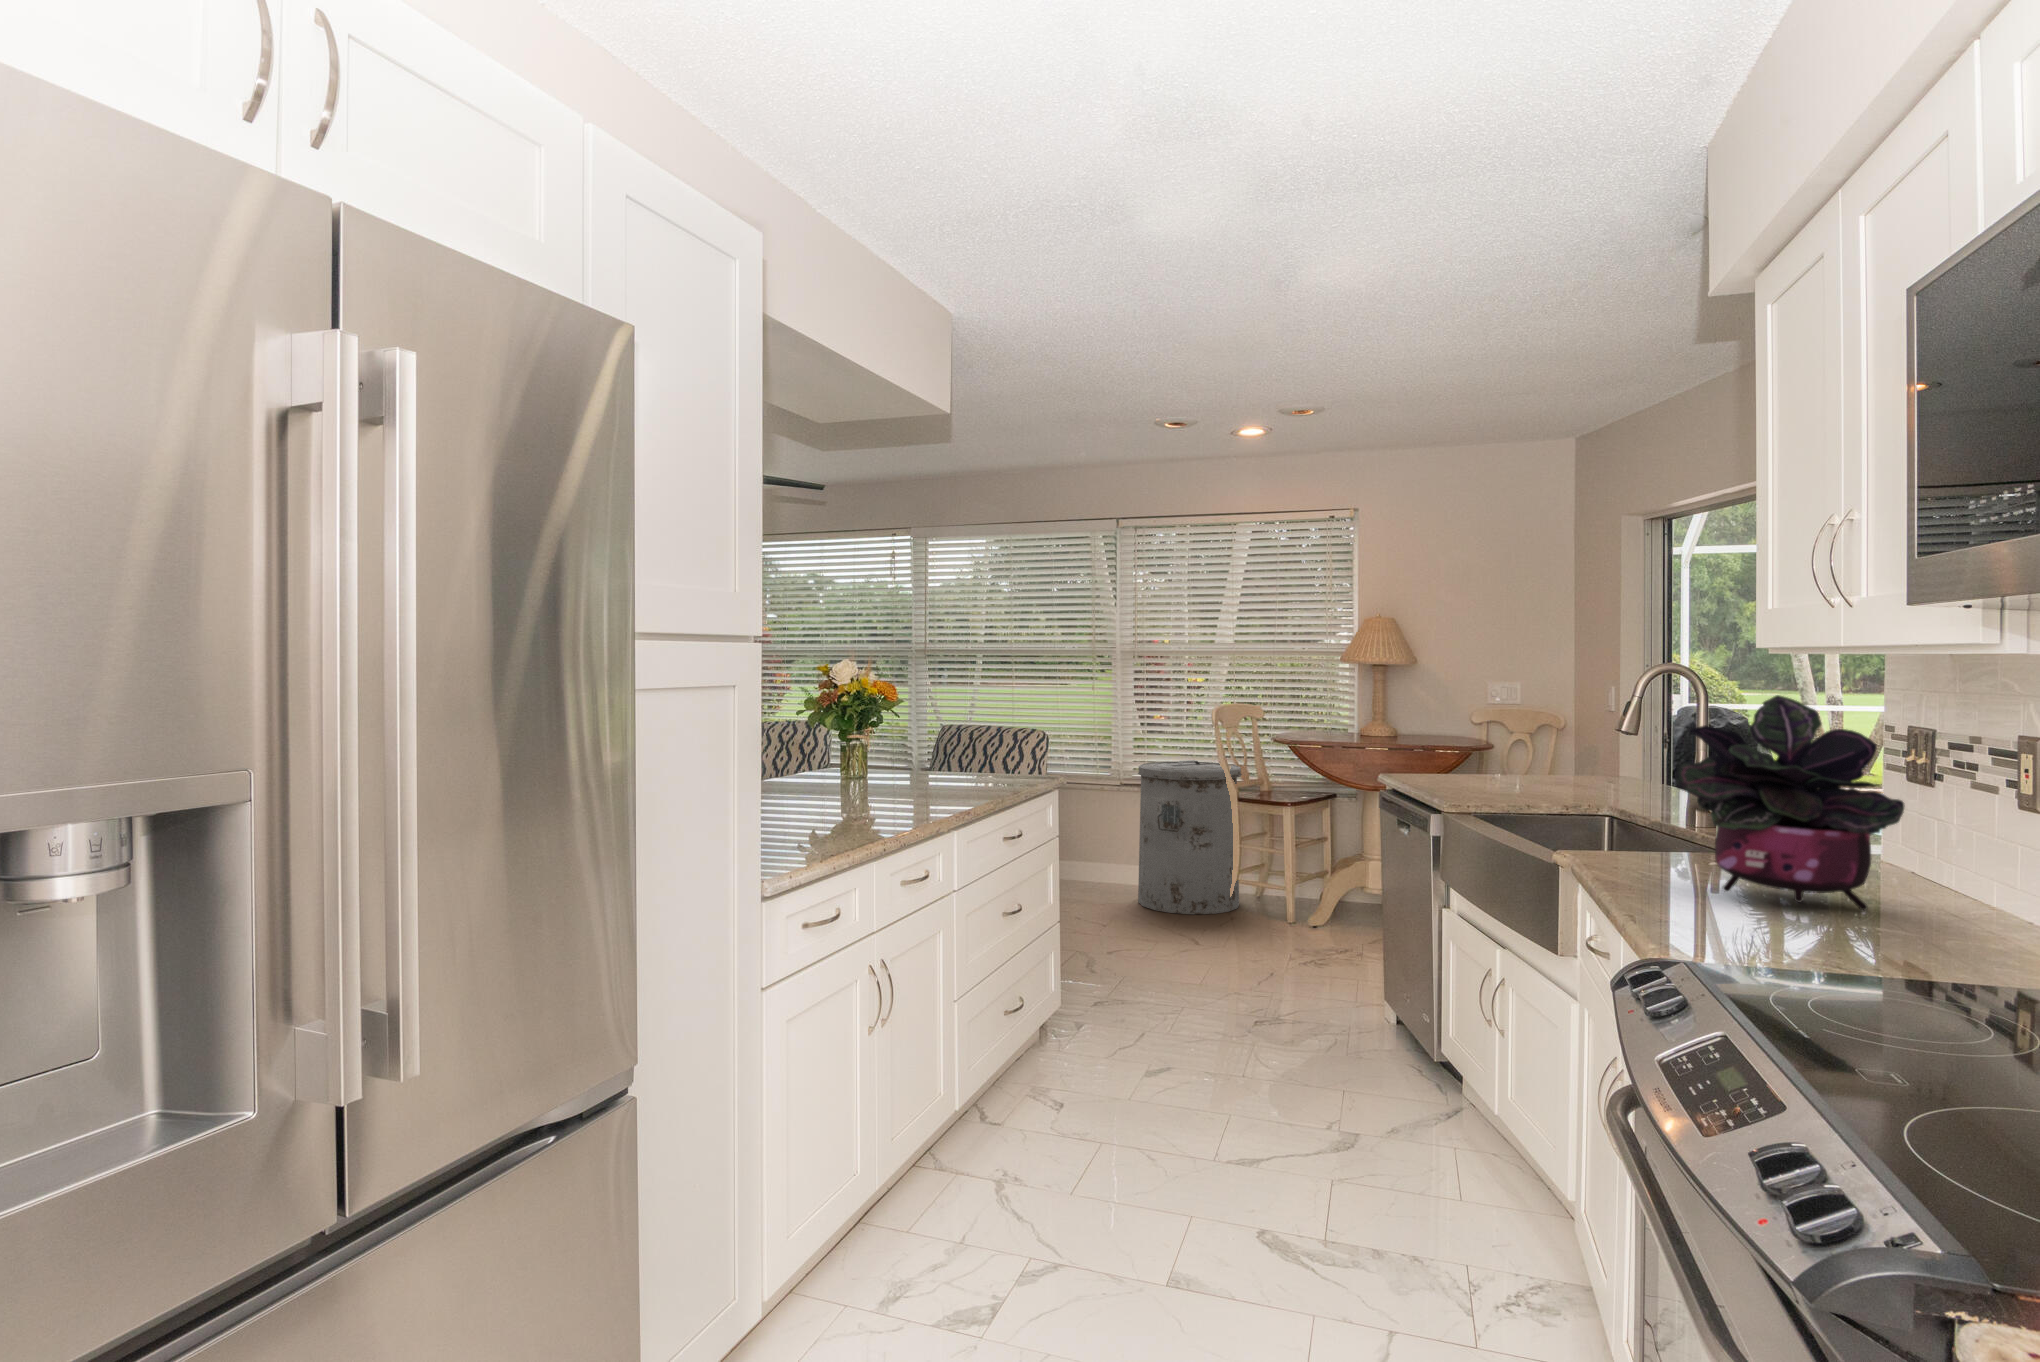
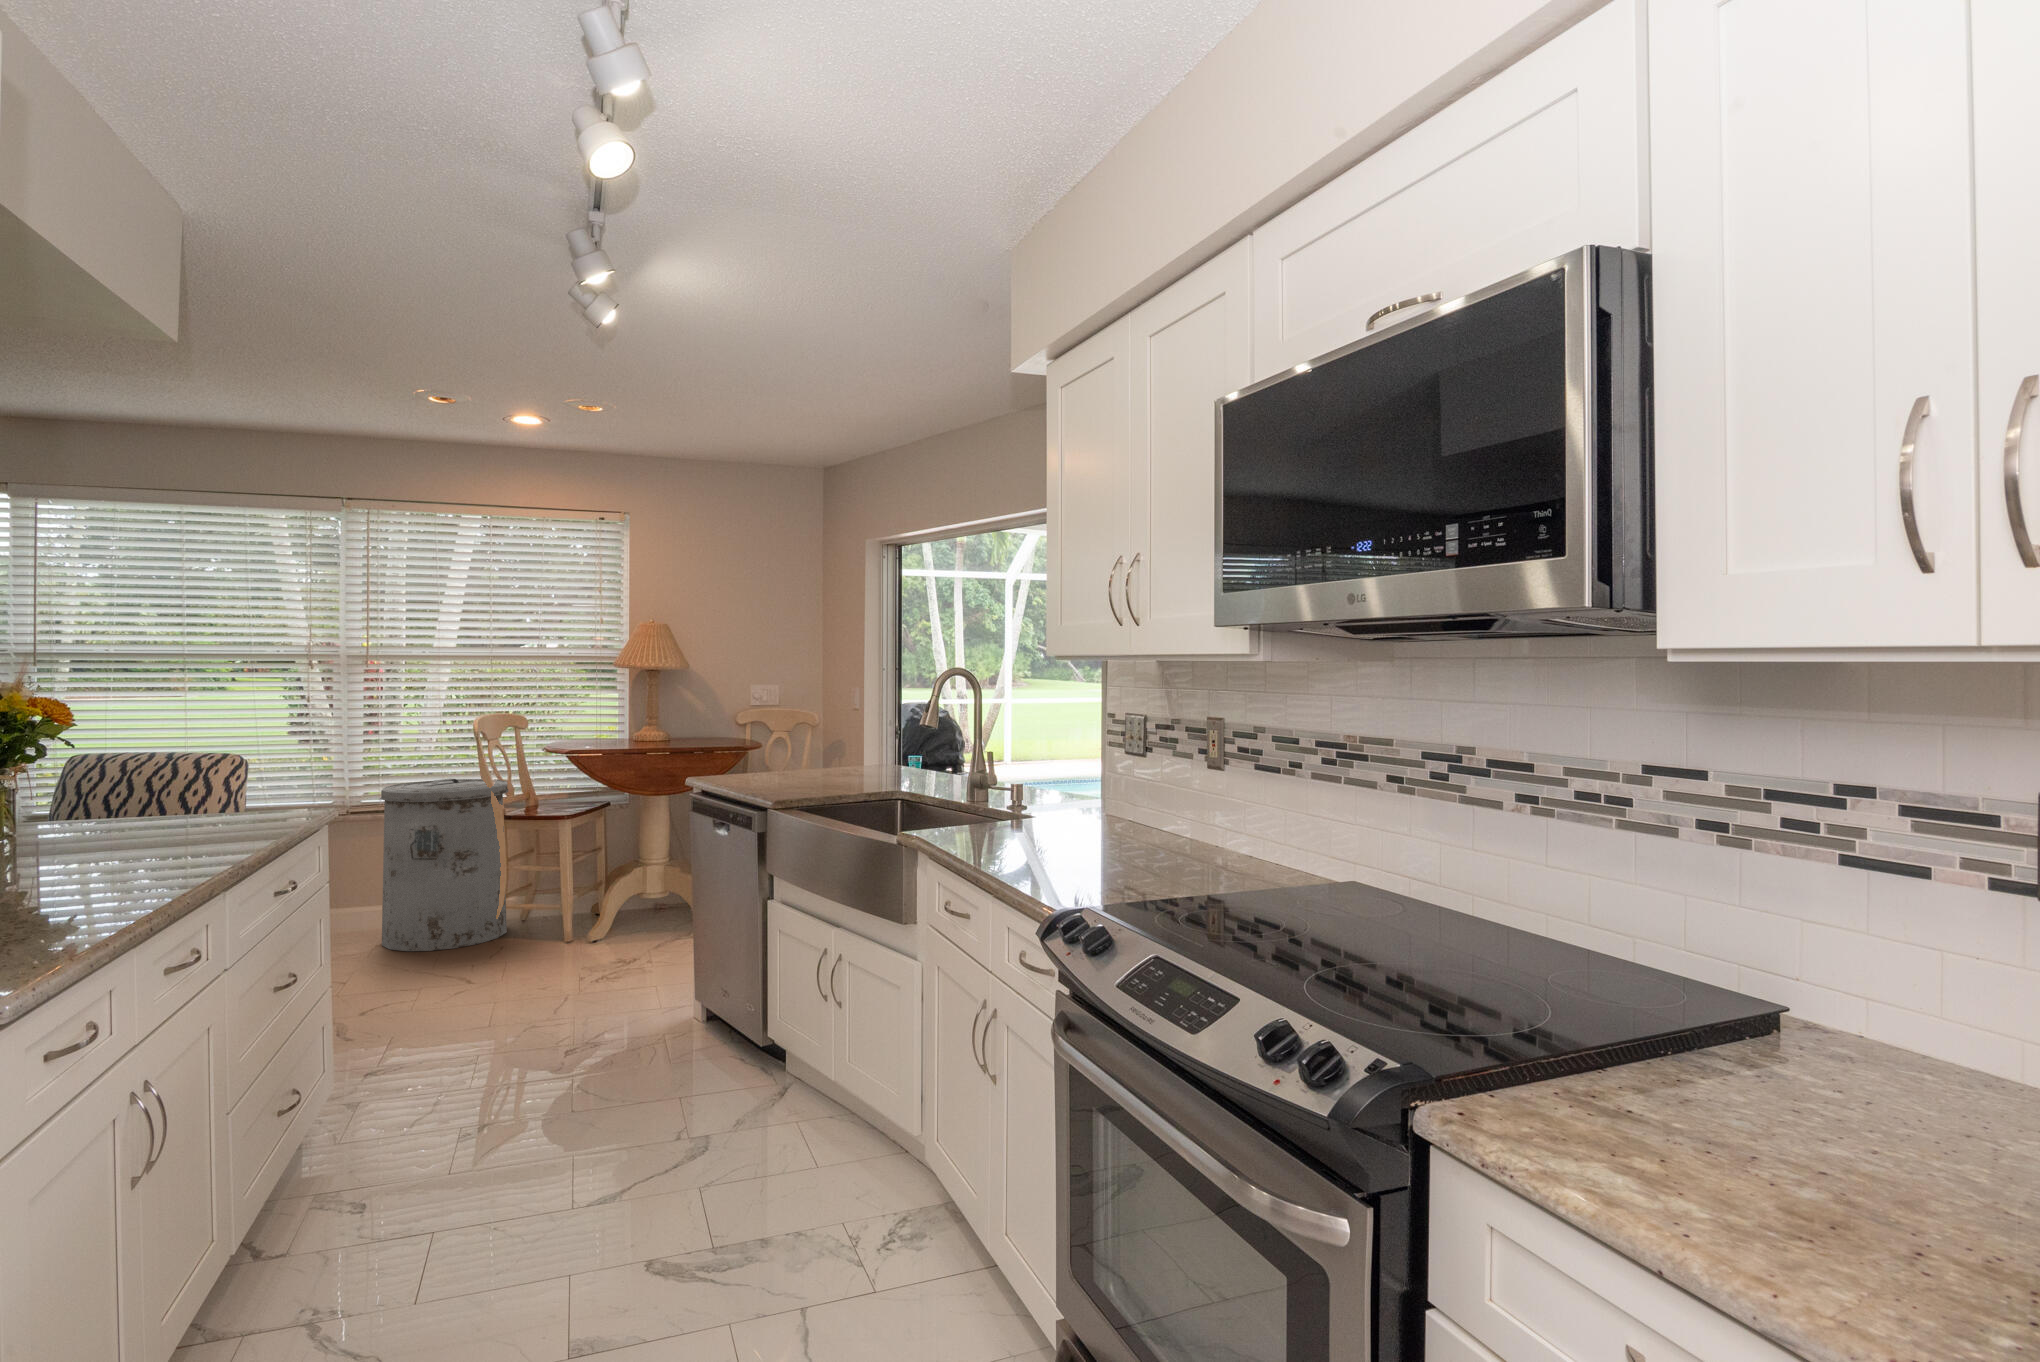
potted plant: present [1675,695,1905,910] -> none [1017,695,1159,852]

